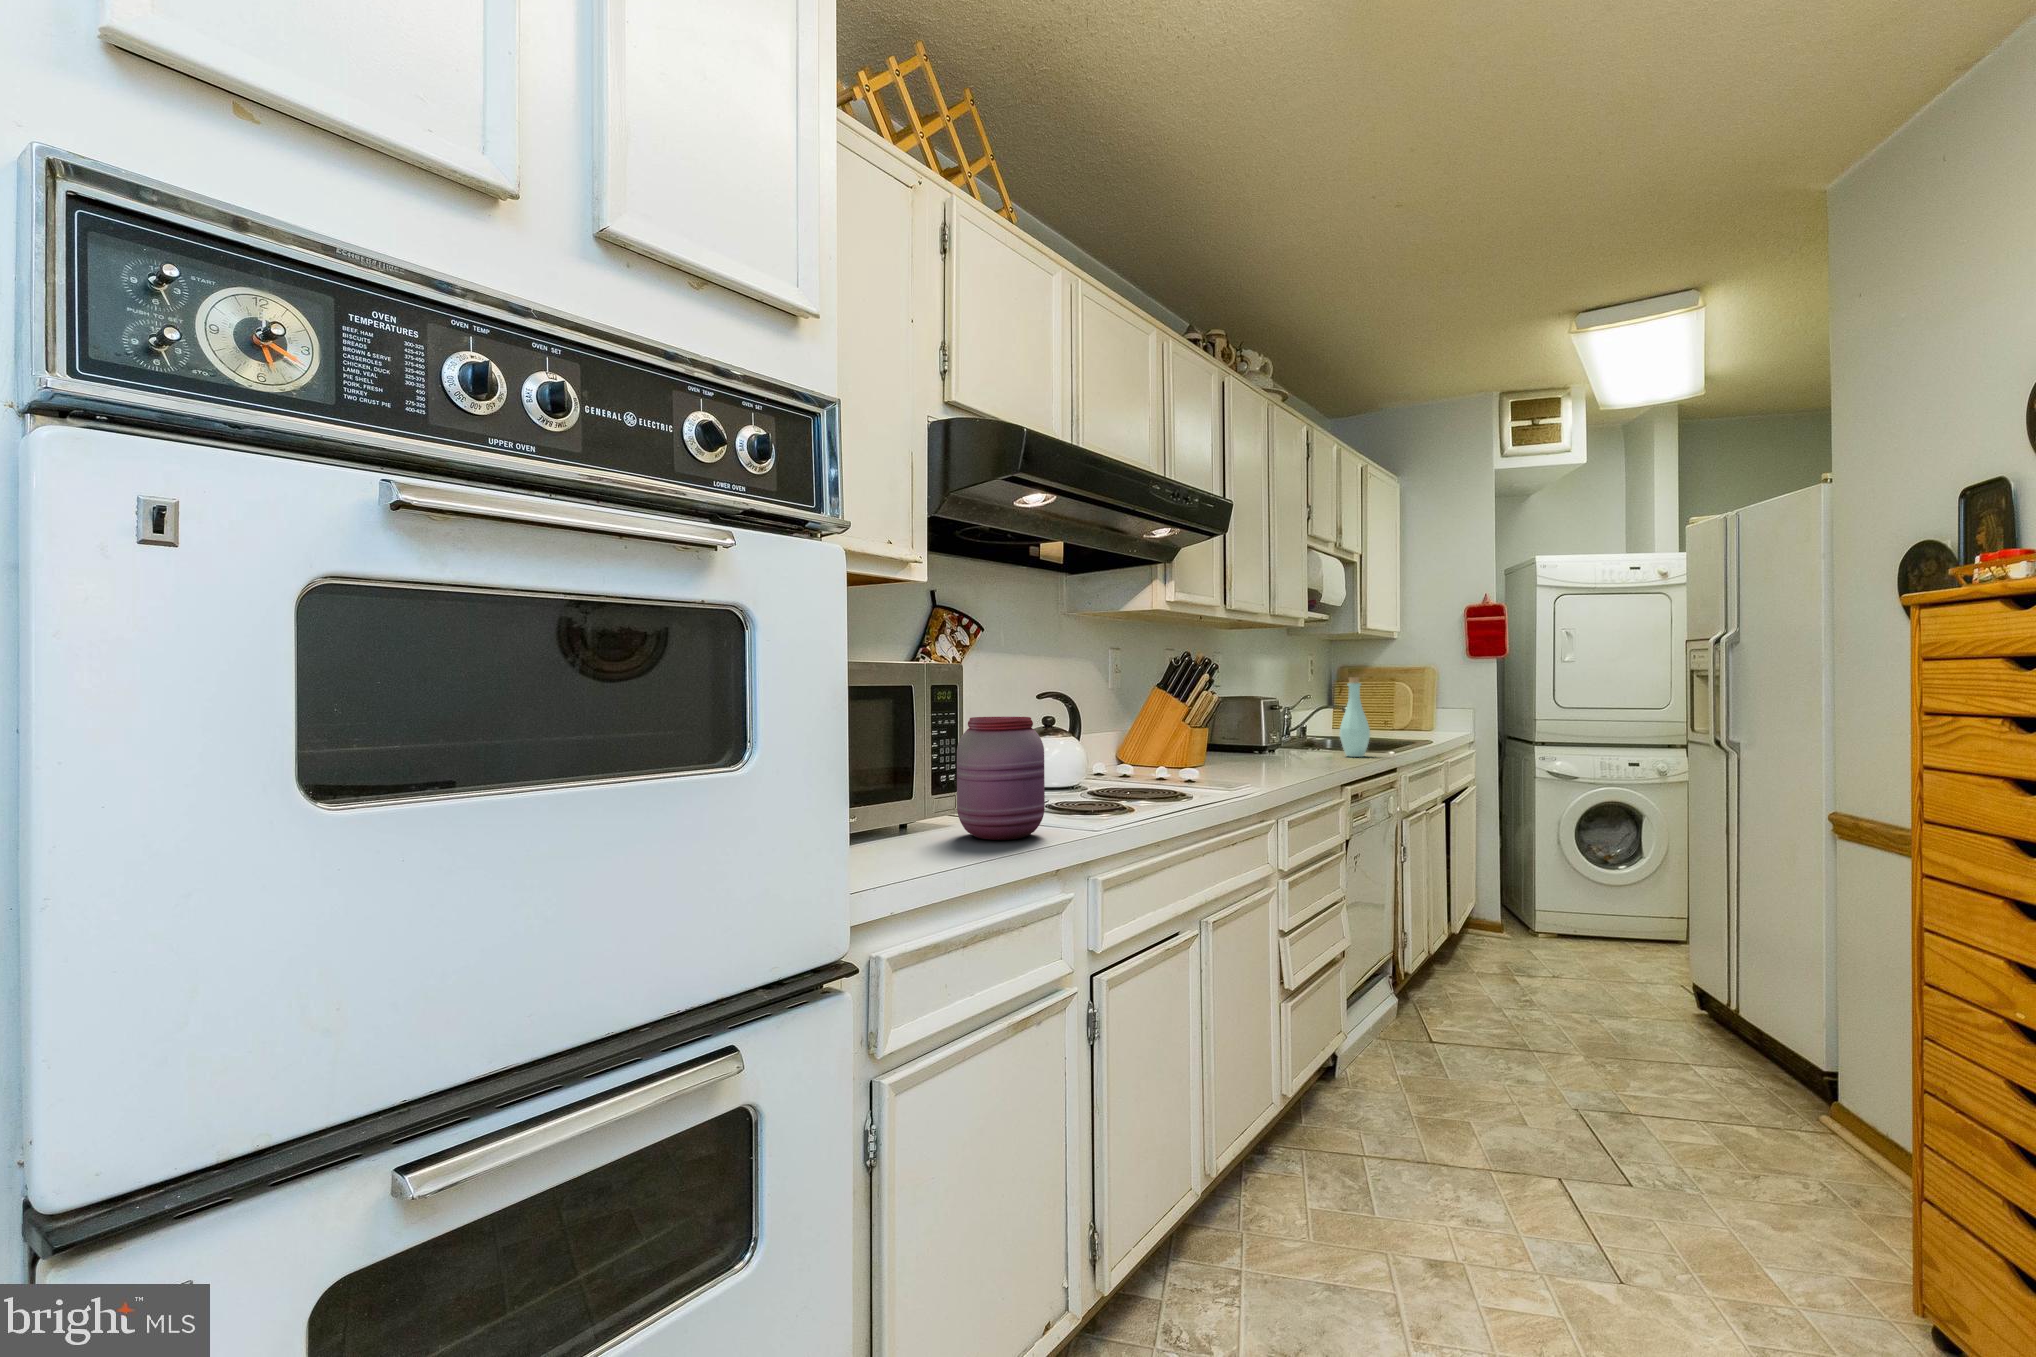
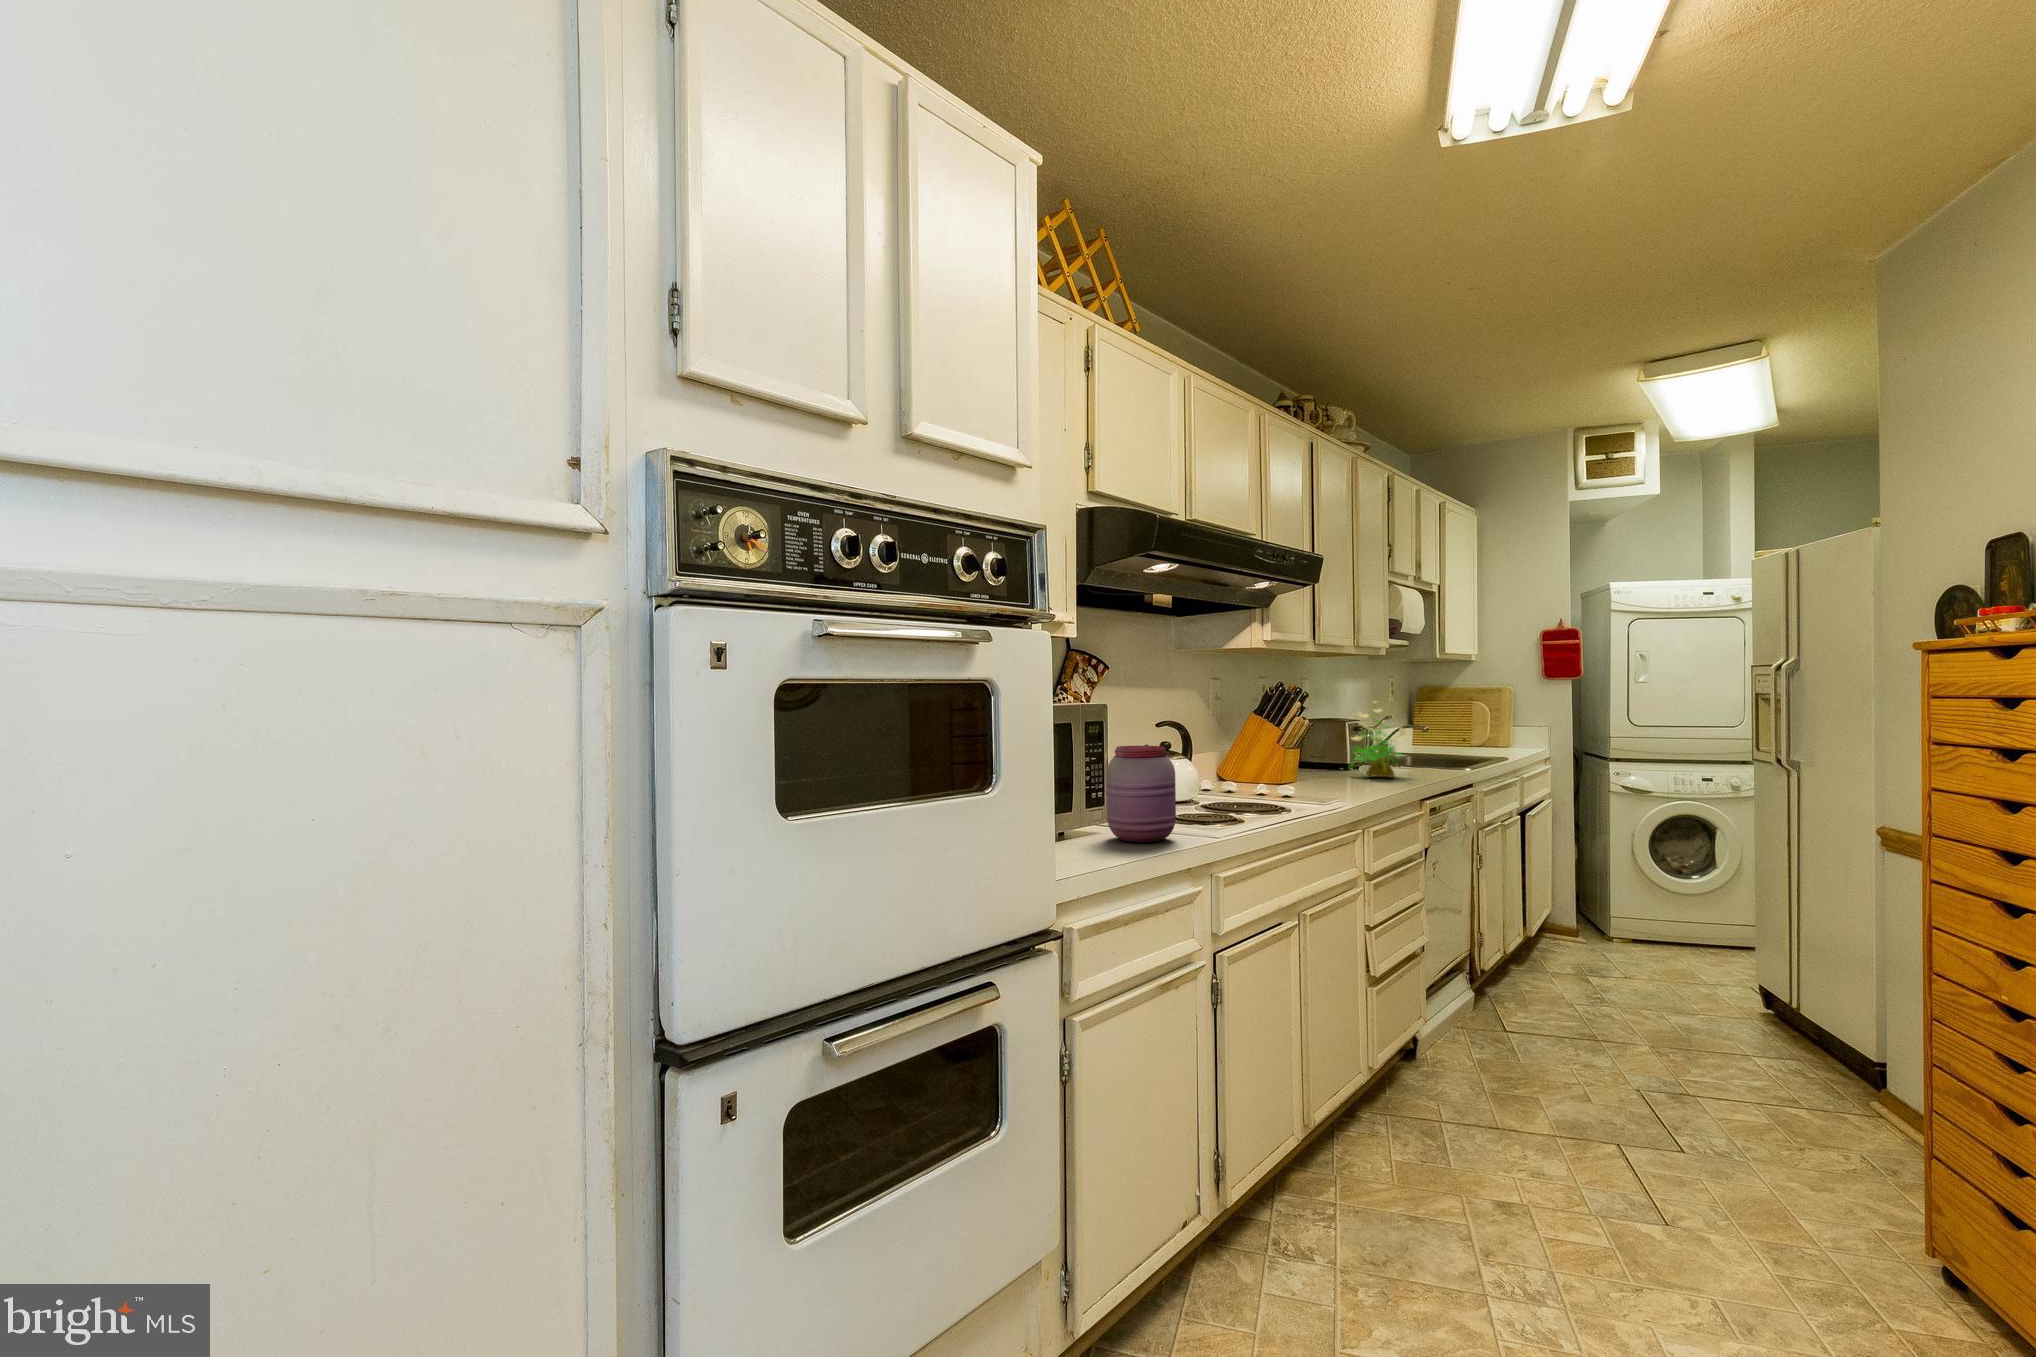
potted plant: none [1262,675,1330,762] -> present [1352,701,1408,777]
bottle: present [1340,677,1370,757] -> none [1418,701,1446,772]

